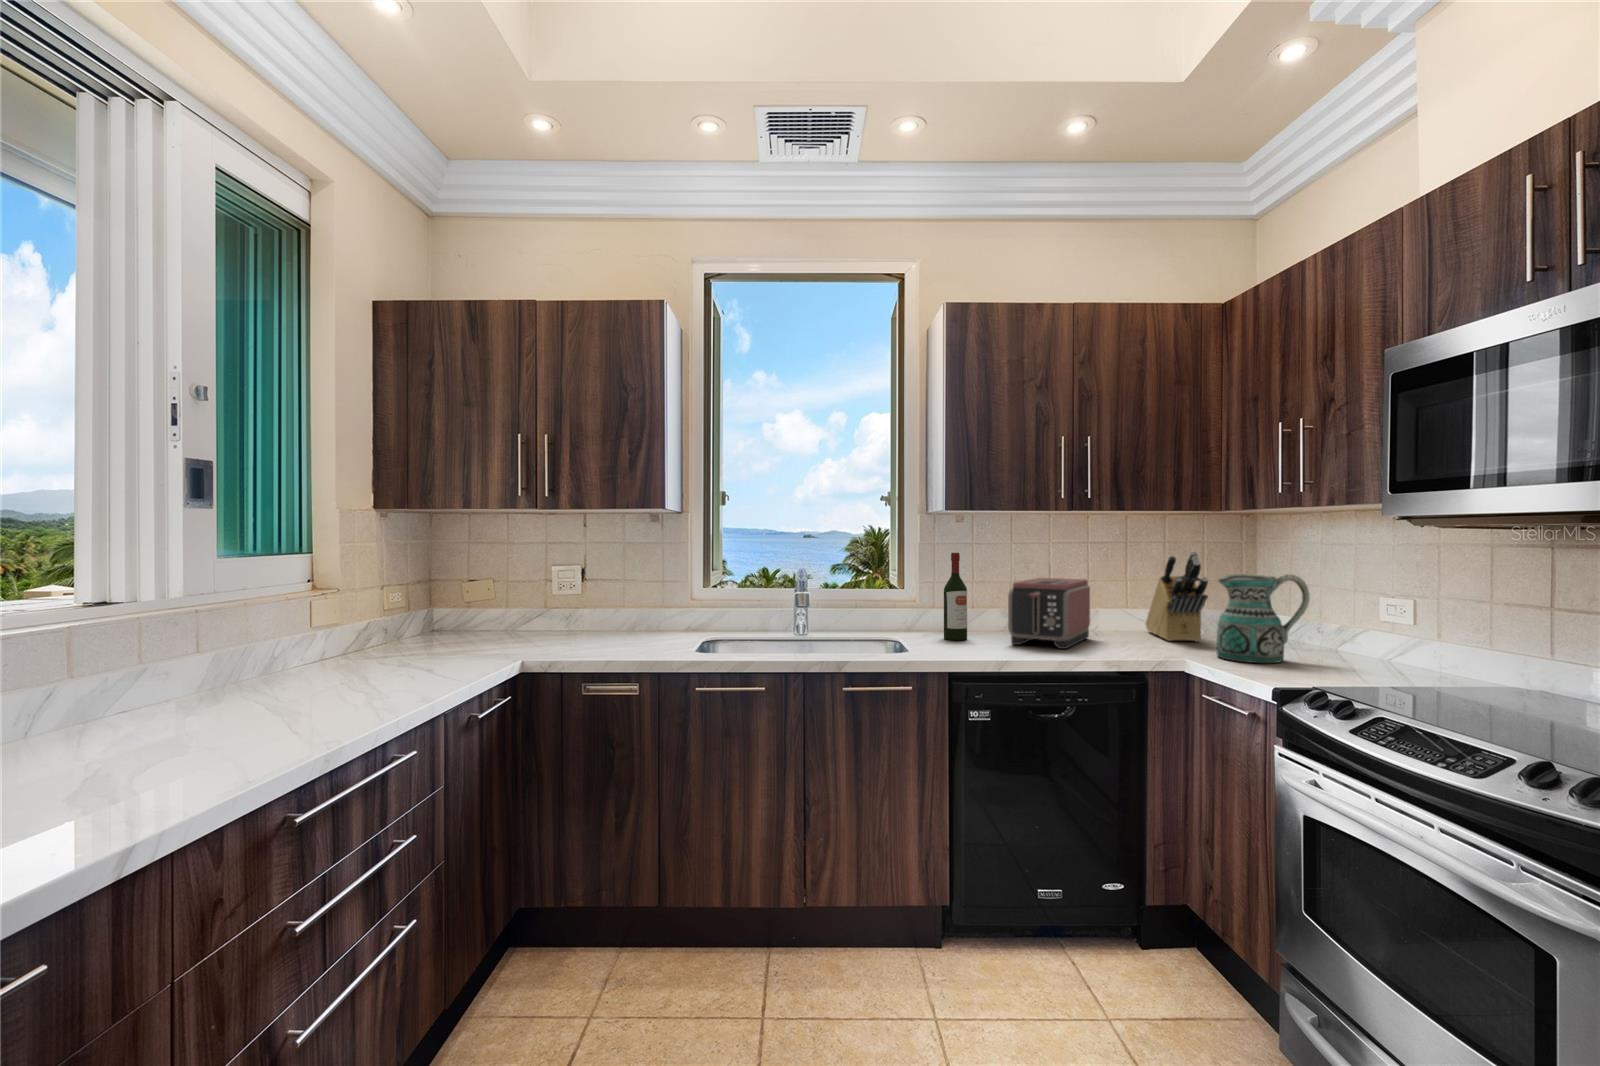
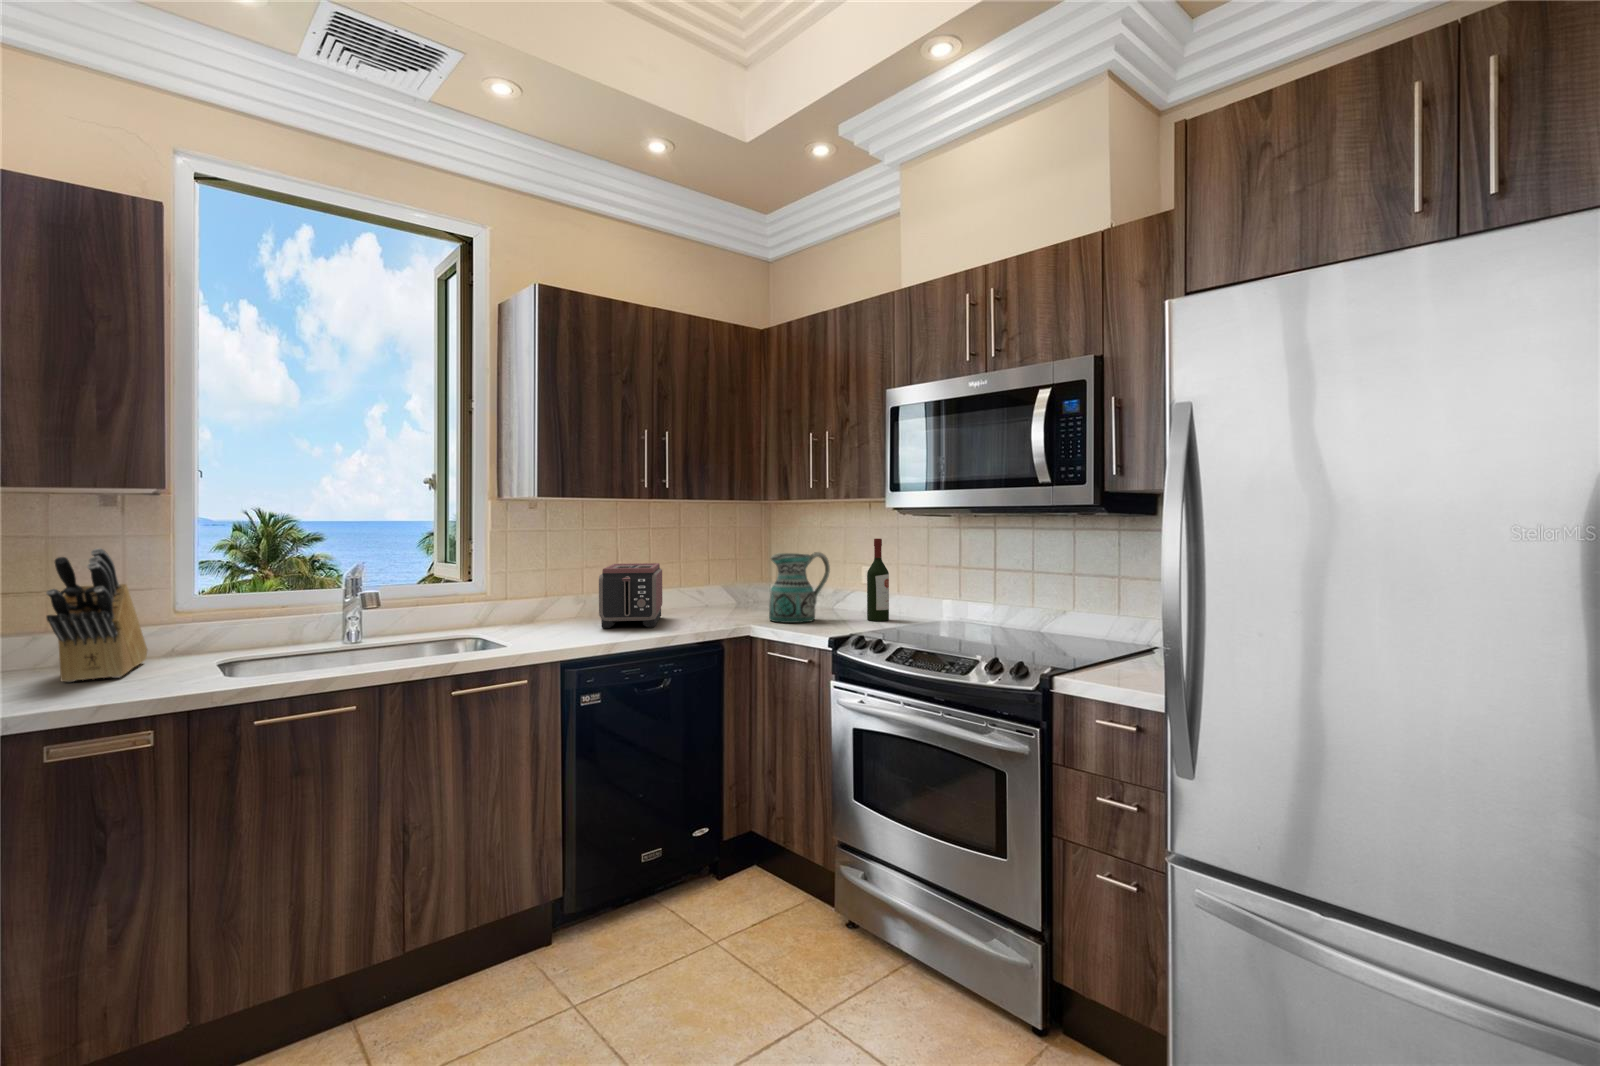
knife block: present [1146,551,1208,641] -> present [46,548,147,682]
wine bottle: present [944,553,967,640] -> present [867,539,889,621]

